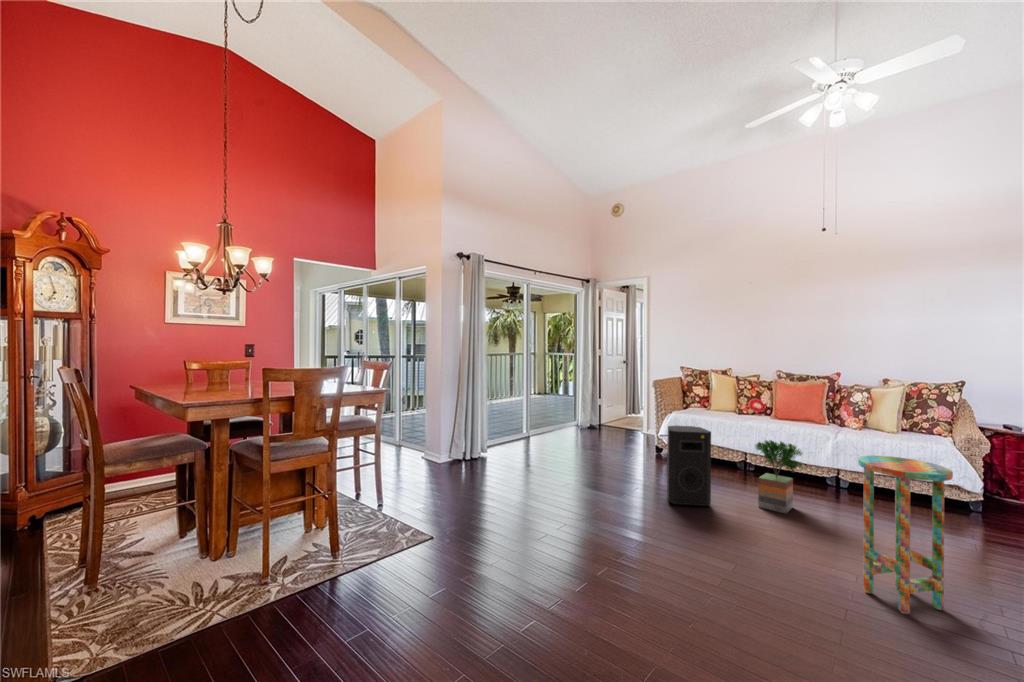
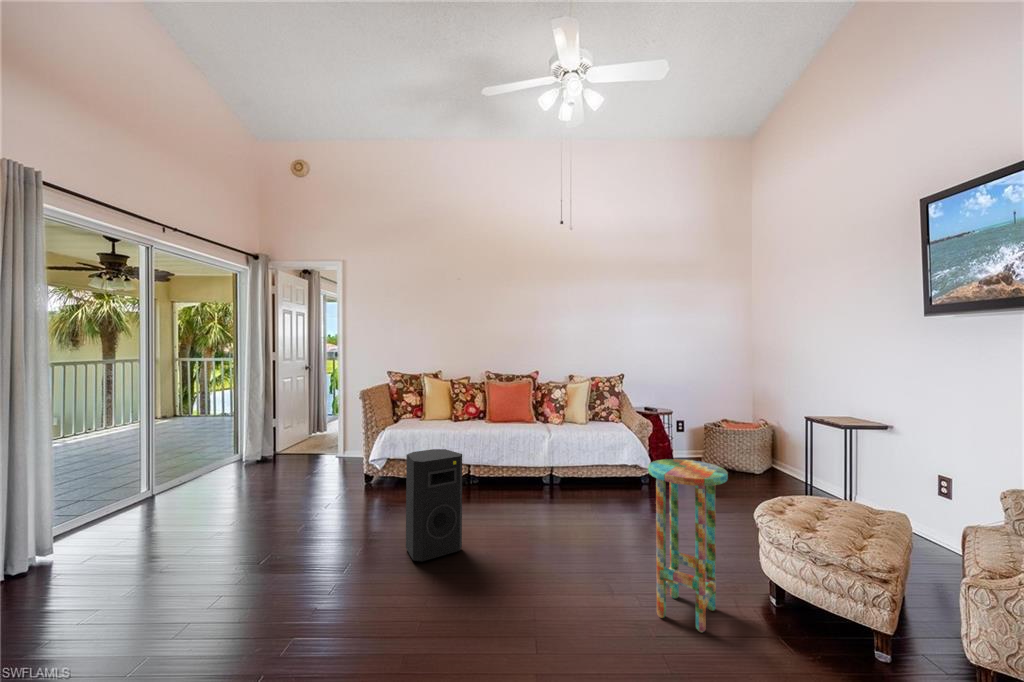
potted tree: present [755,440,803,514] -> none [498,451,550,533]

